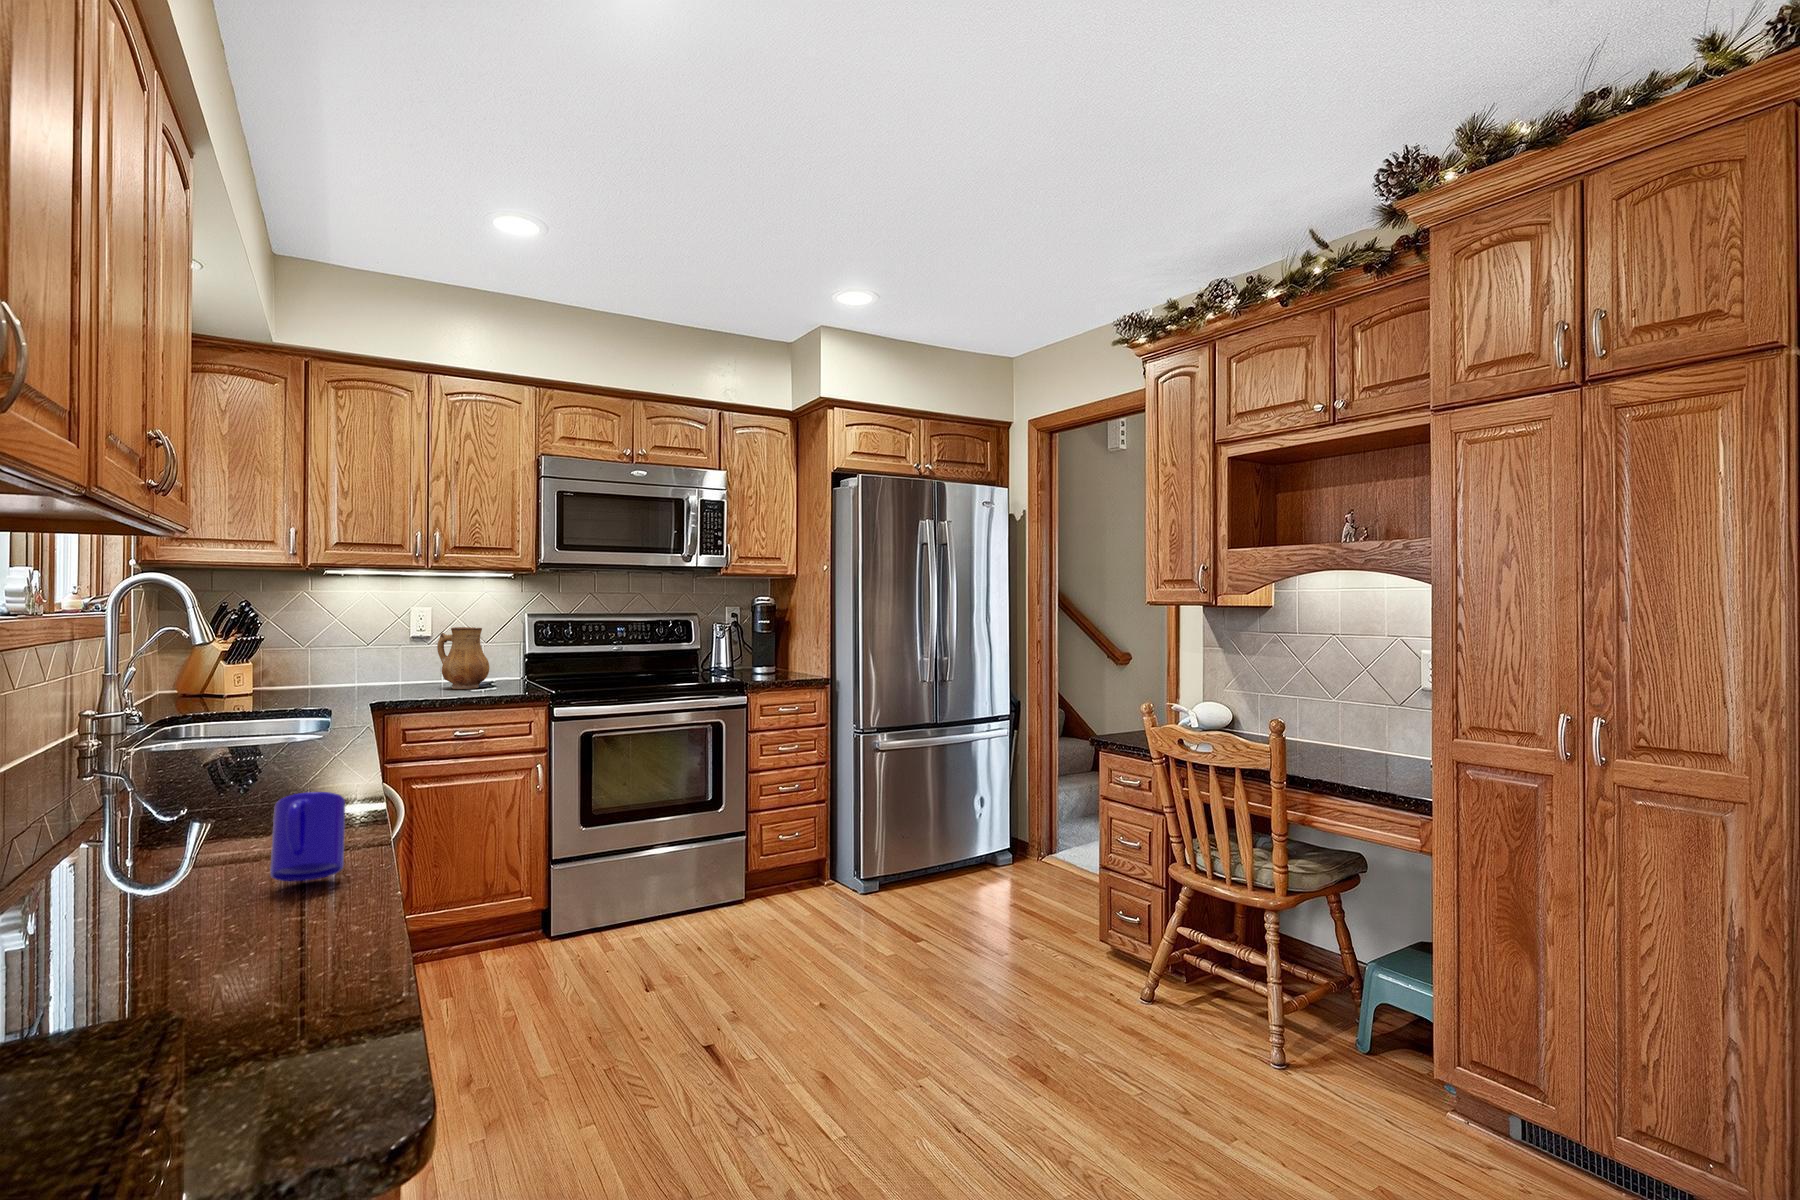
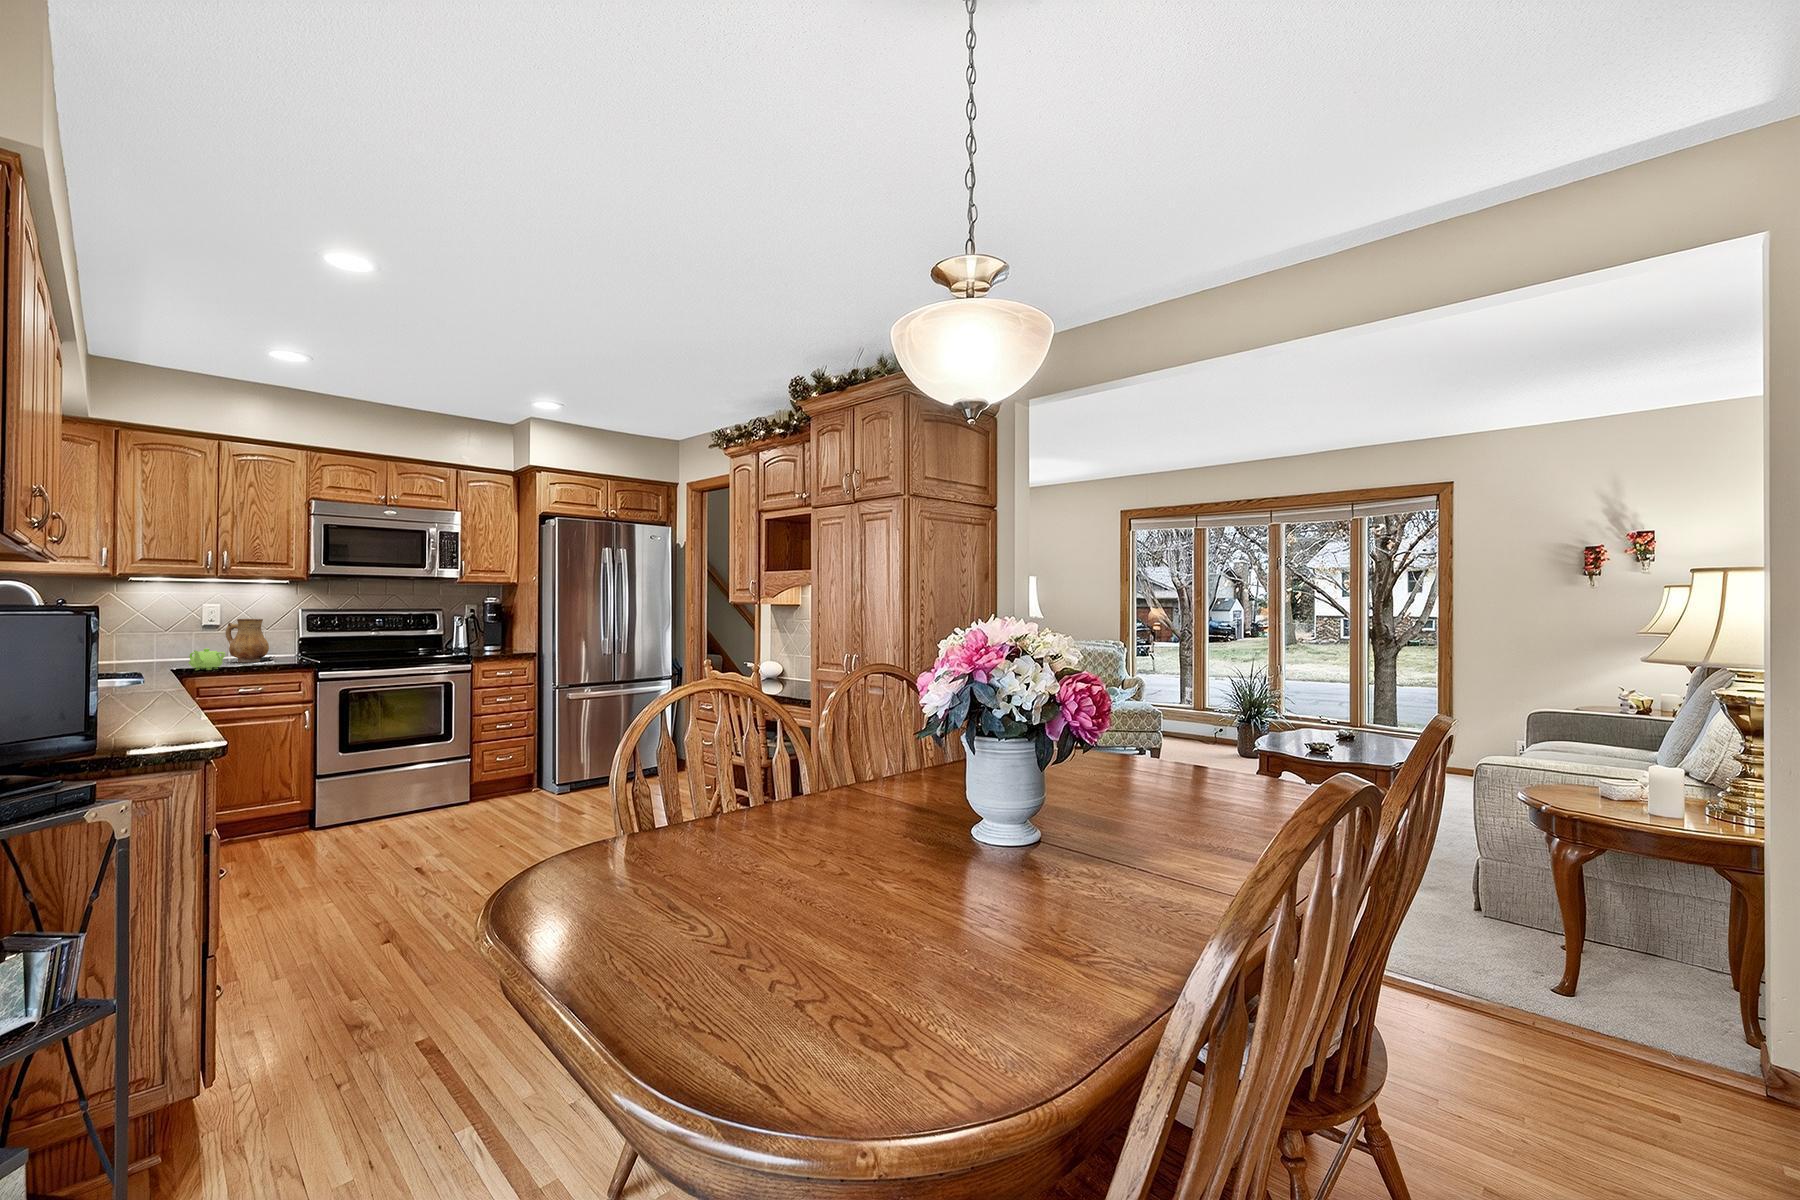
teapot: none [392,672,438,704] -> present [188,648,225,670]
mug: present [270,792,345,881] -> none [140,684,176,723]

